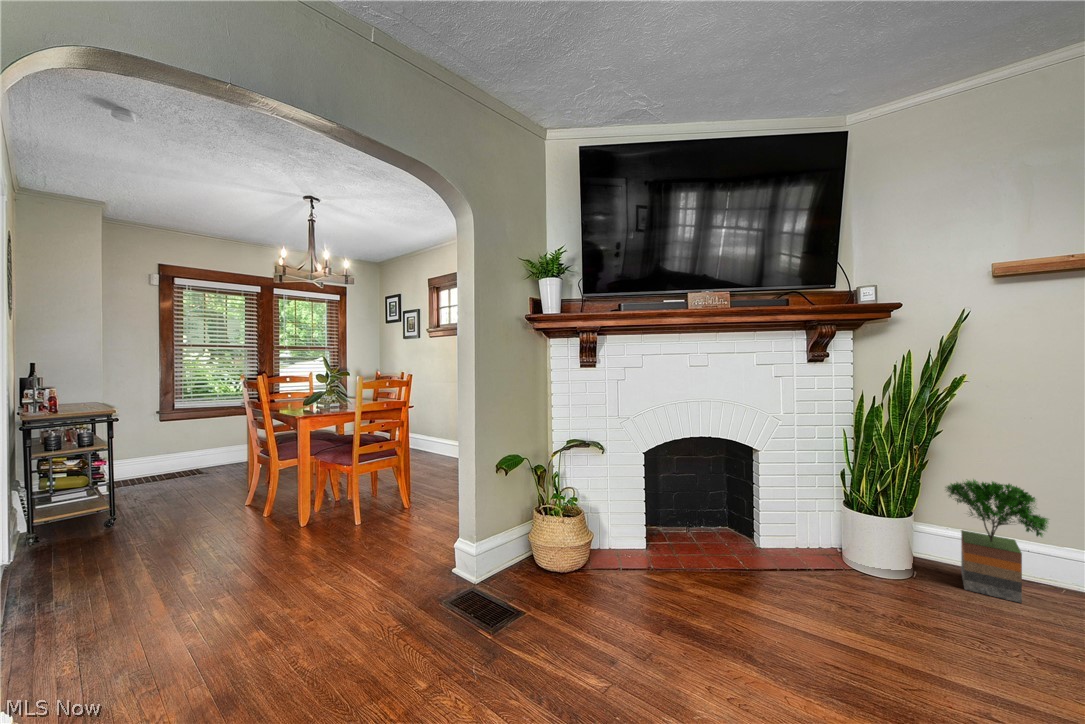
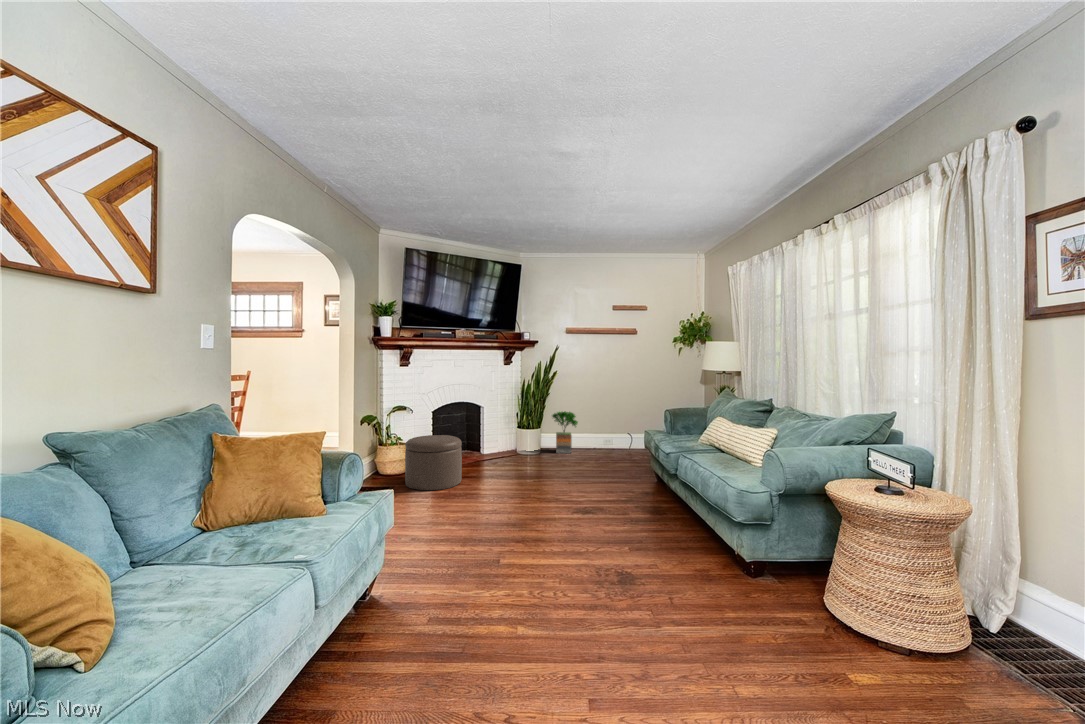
ottoman: none [543,513,669,671] -> present [405,435,462,490]

